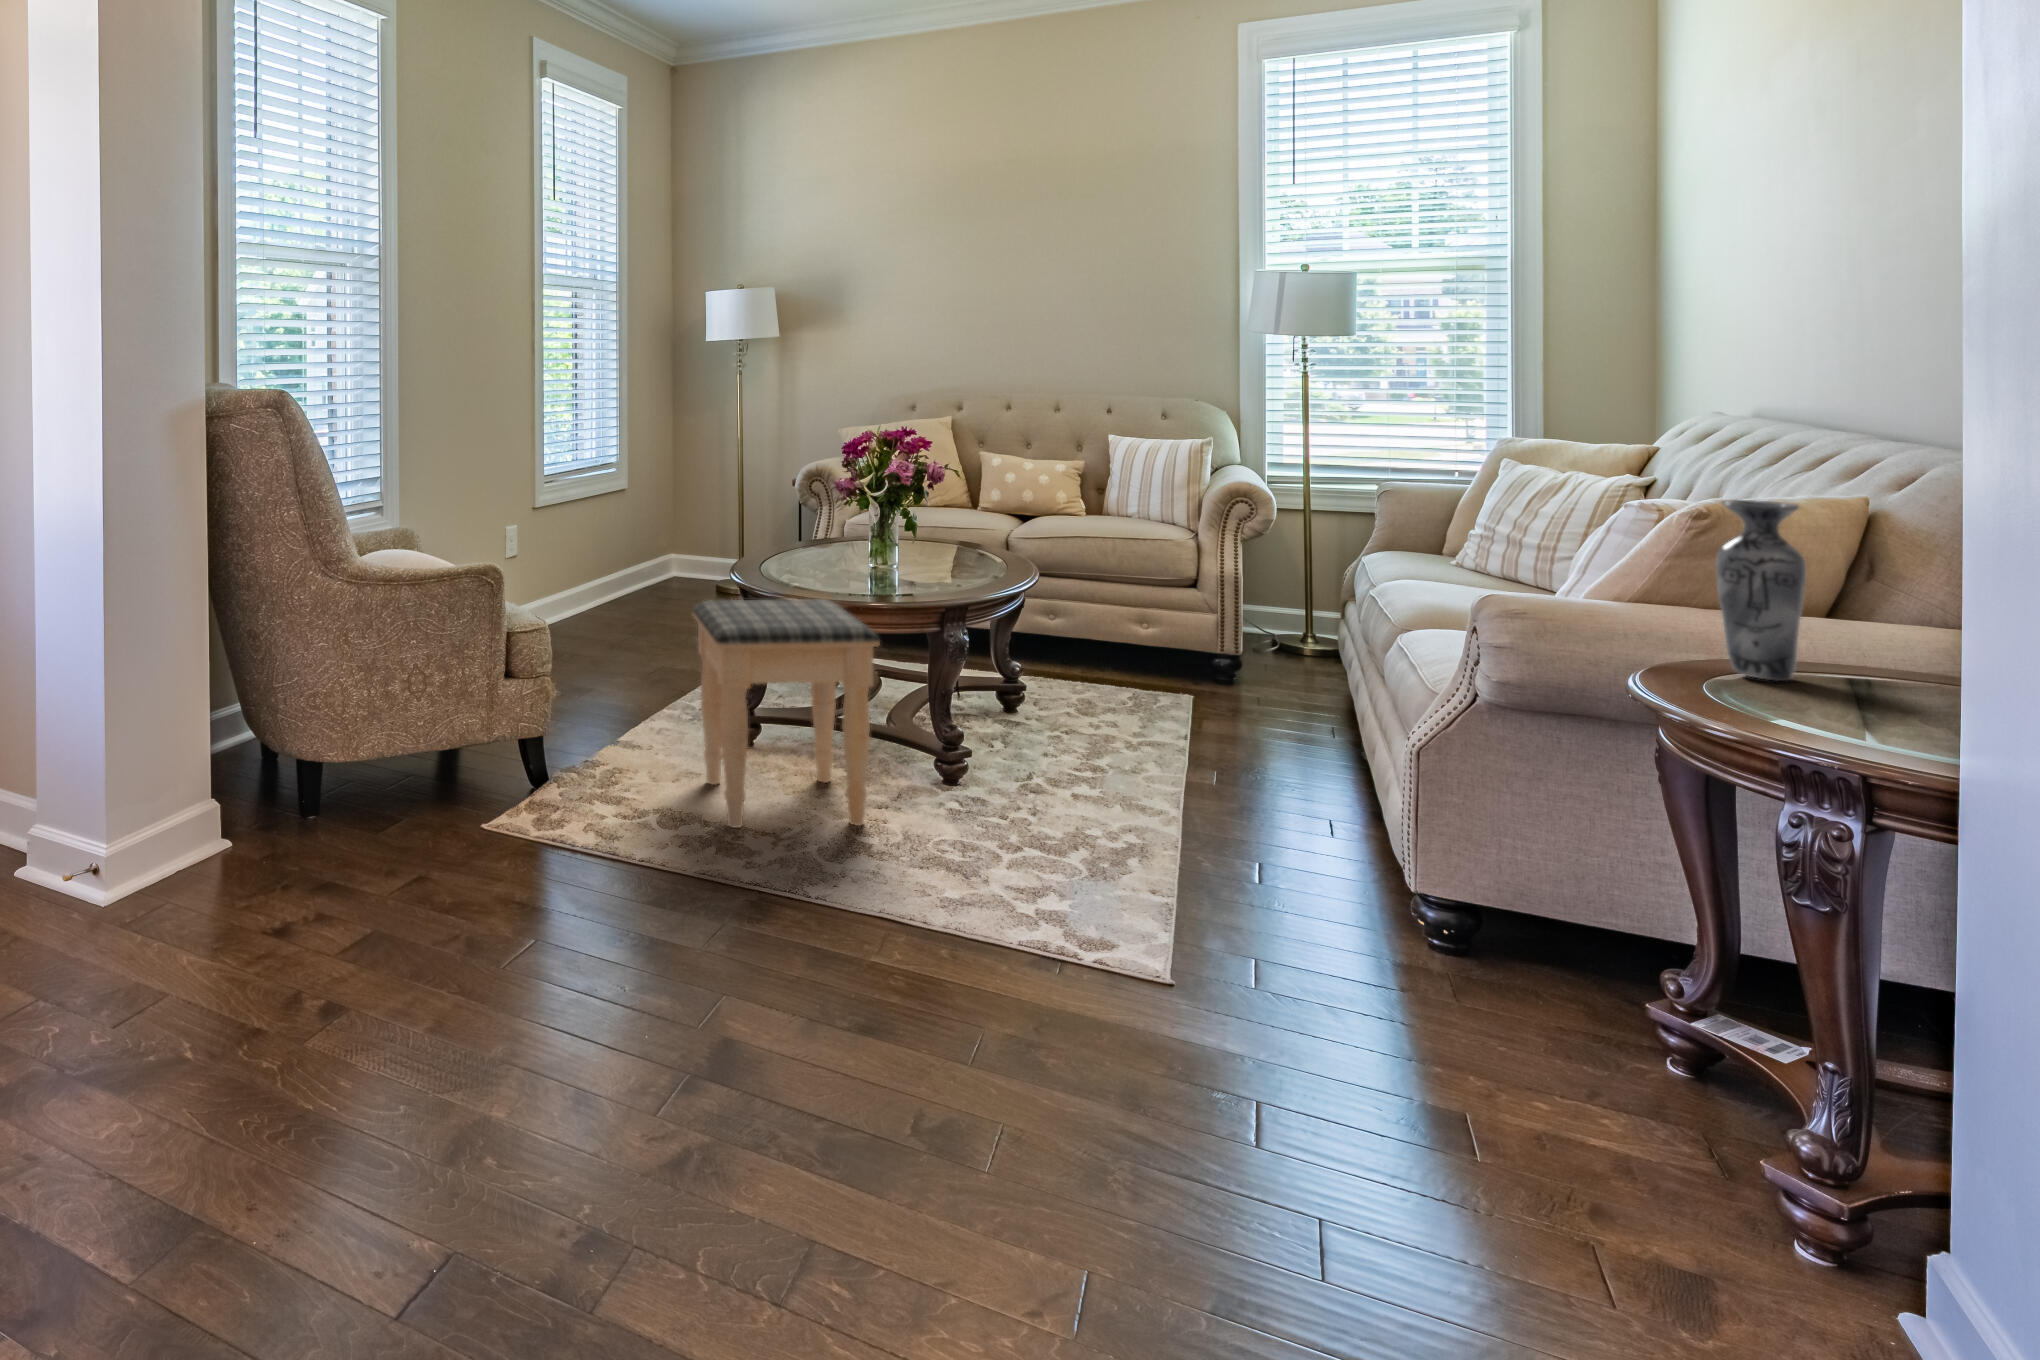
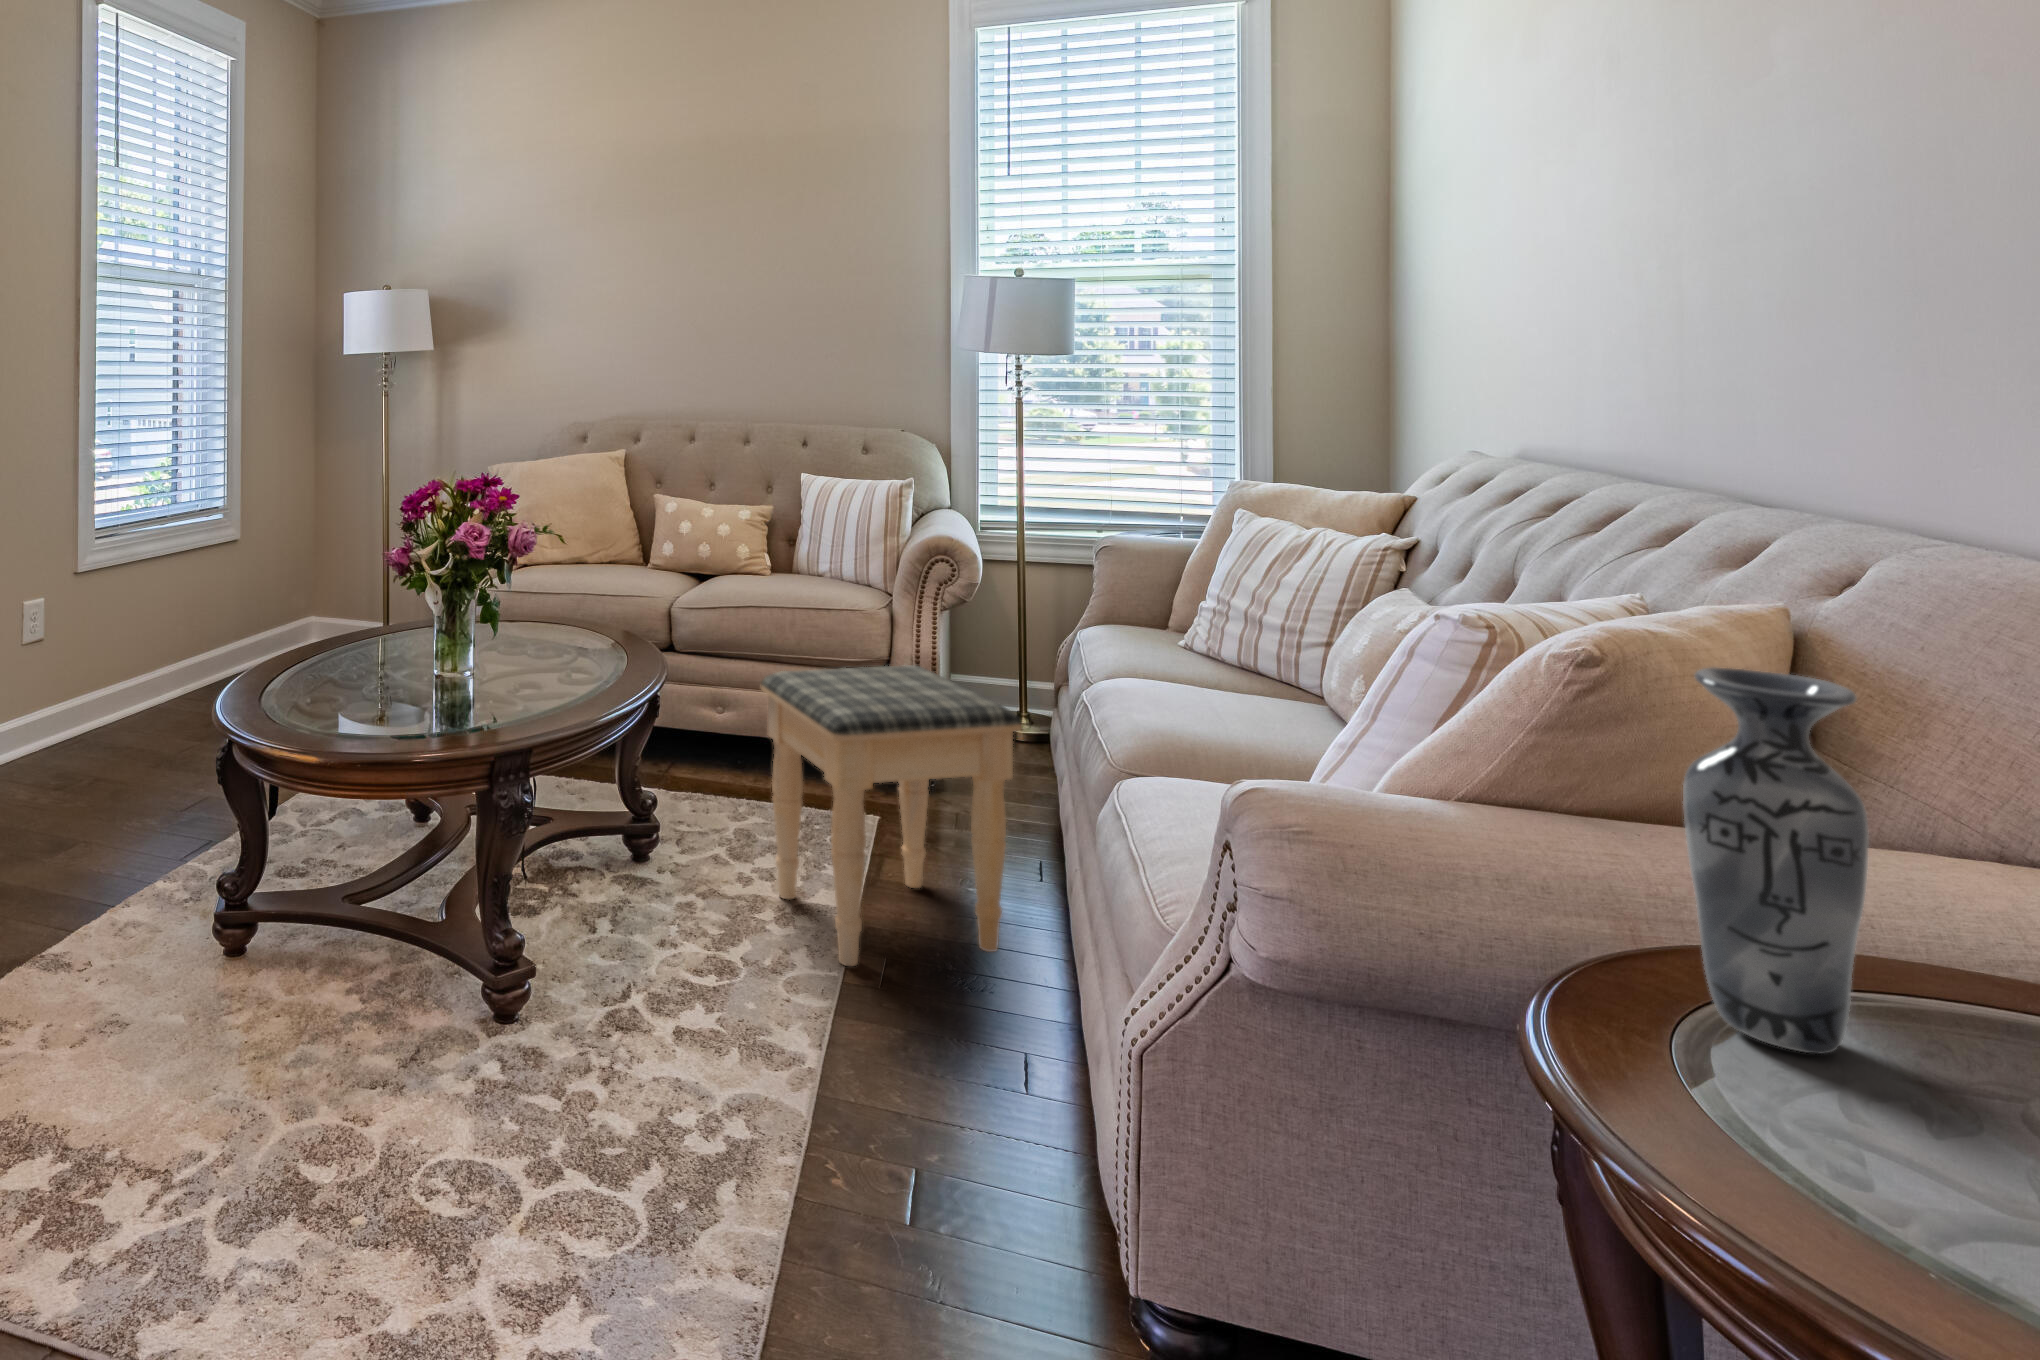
footstool: present [692,599,880,828] -> present [761,665,1021,966]

